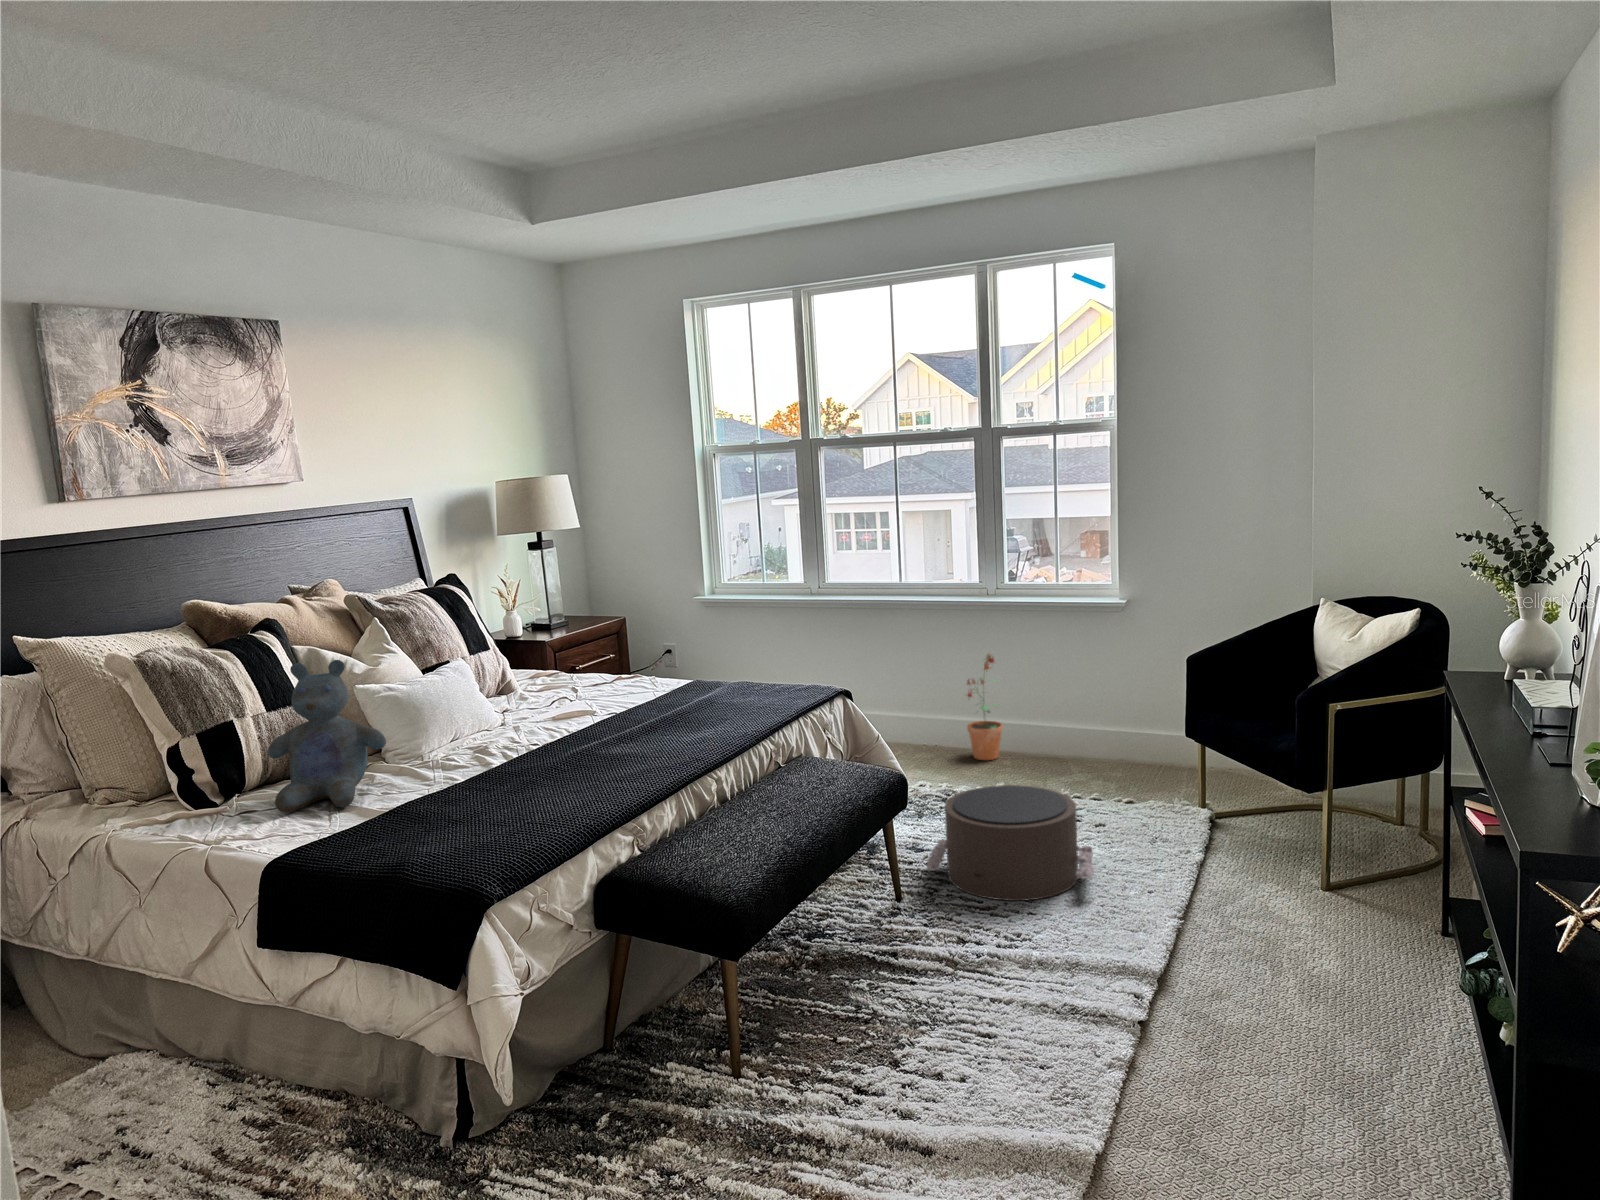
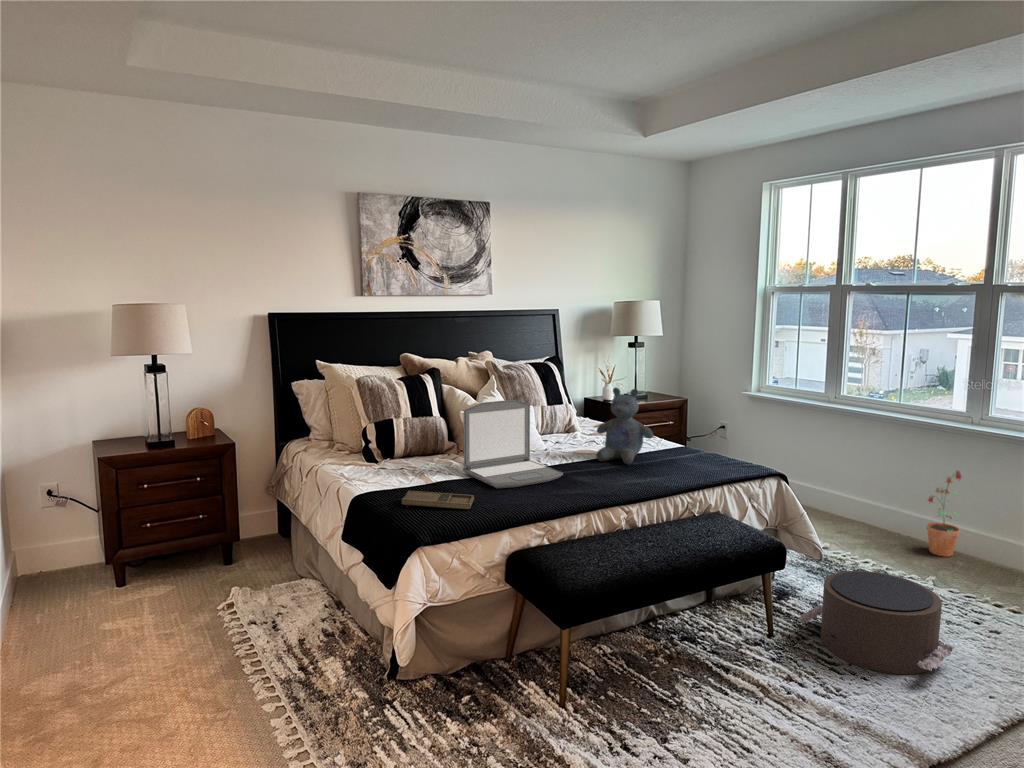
laptop: none [413,646,590,791] -> present [463,400,563,488]
stuffed bear: present [268,660,386,813] -> present [596,388,653,464]
tray: none [384,806,516,852] -> present [402,491,474,509]

